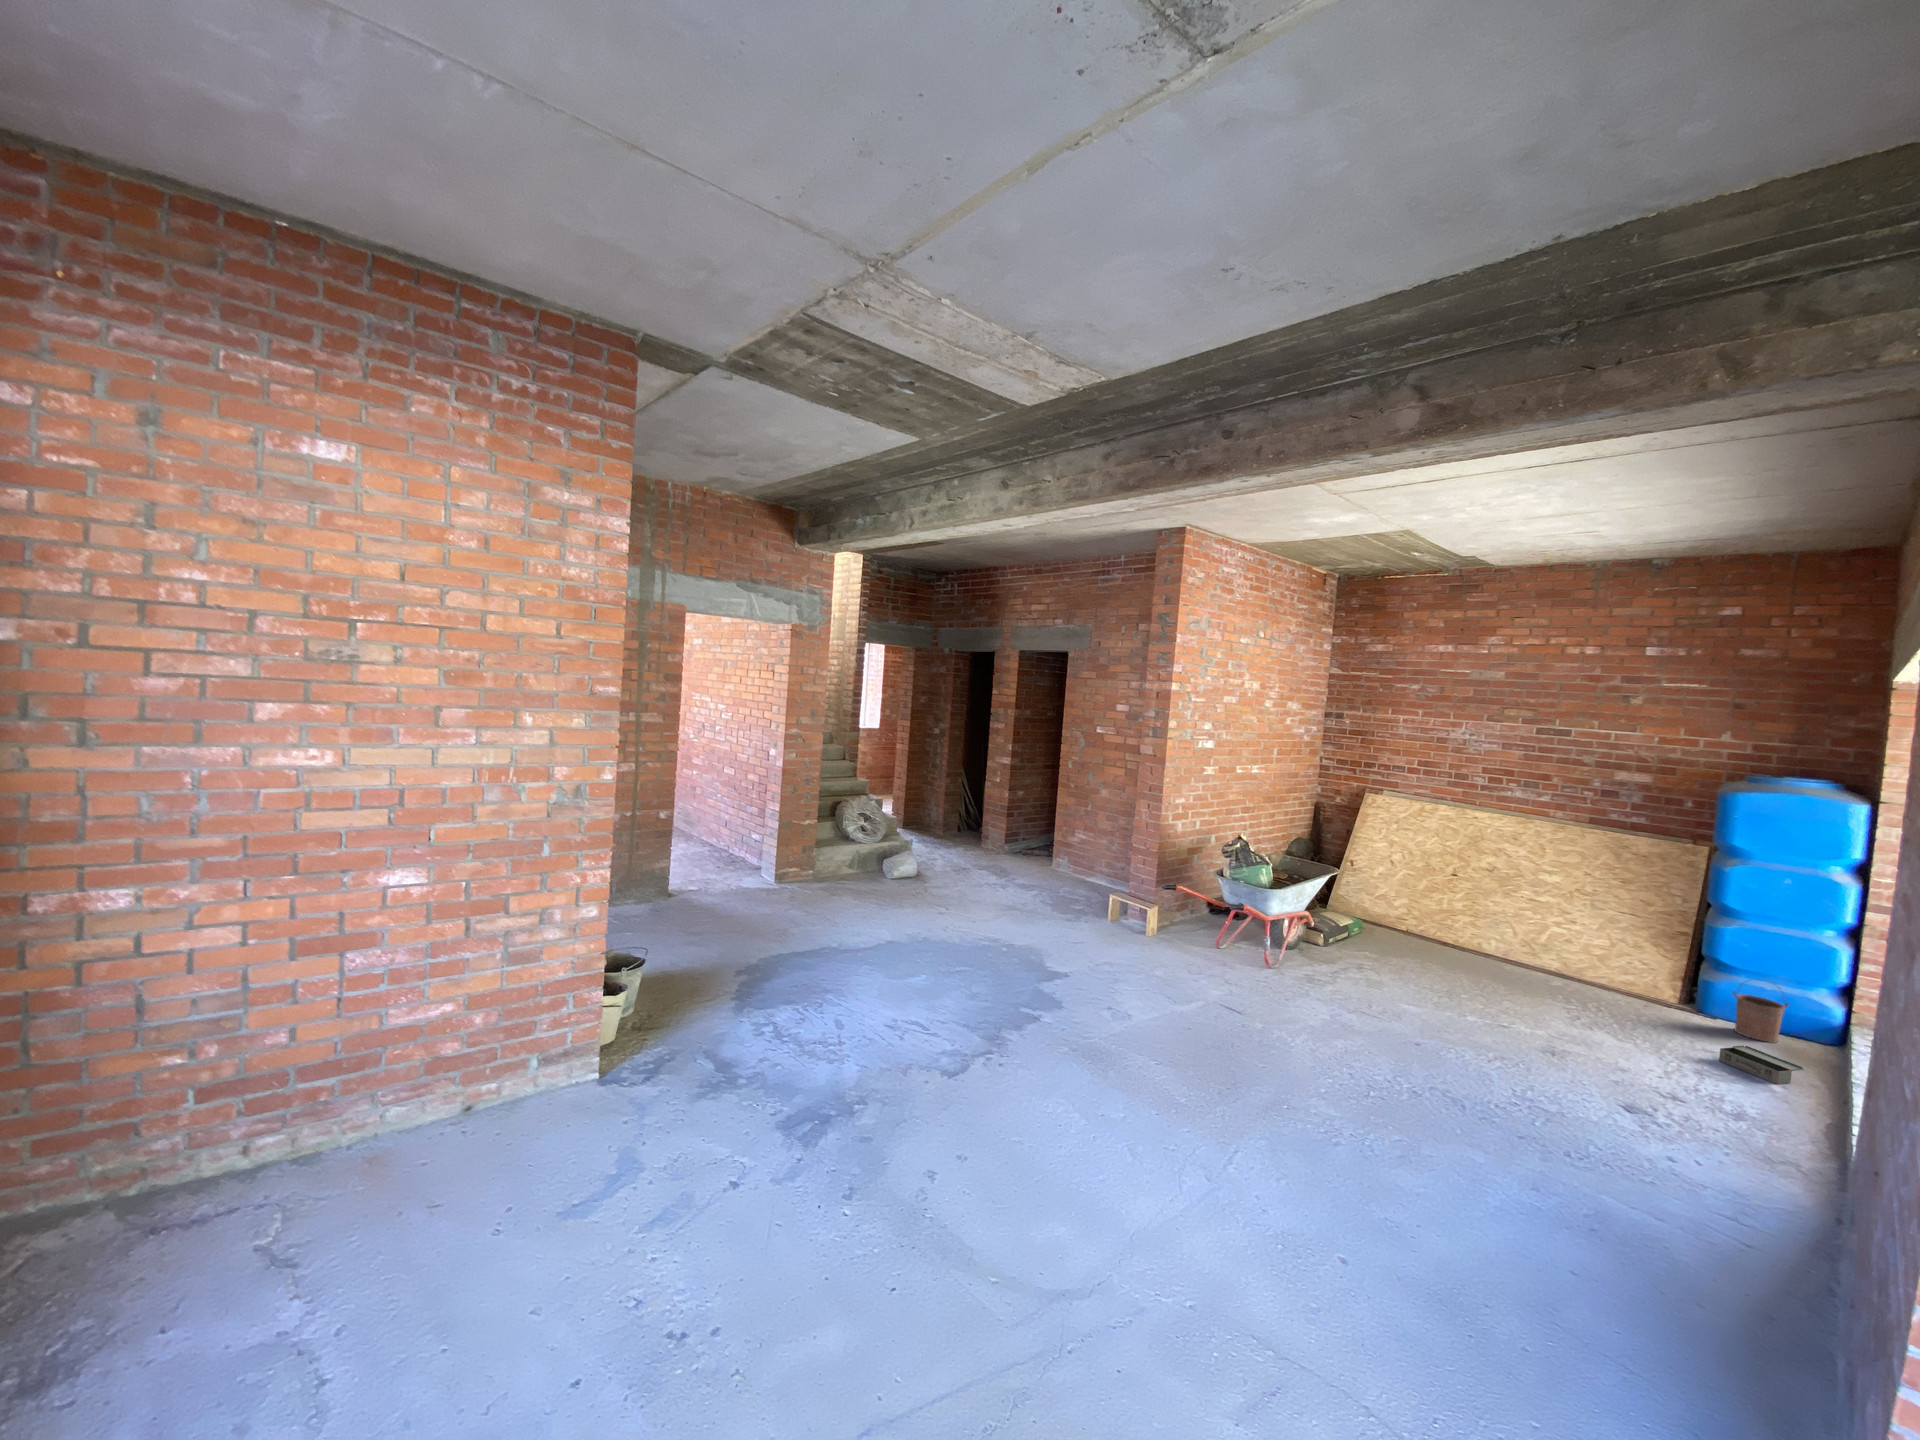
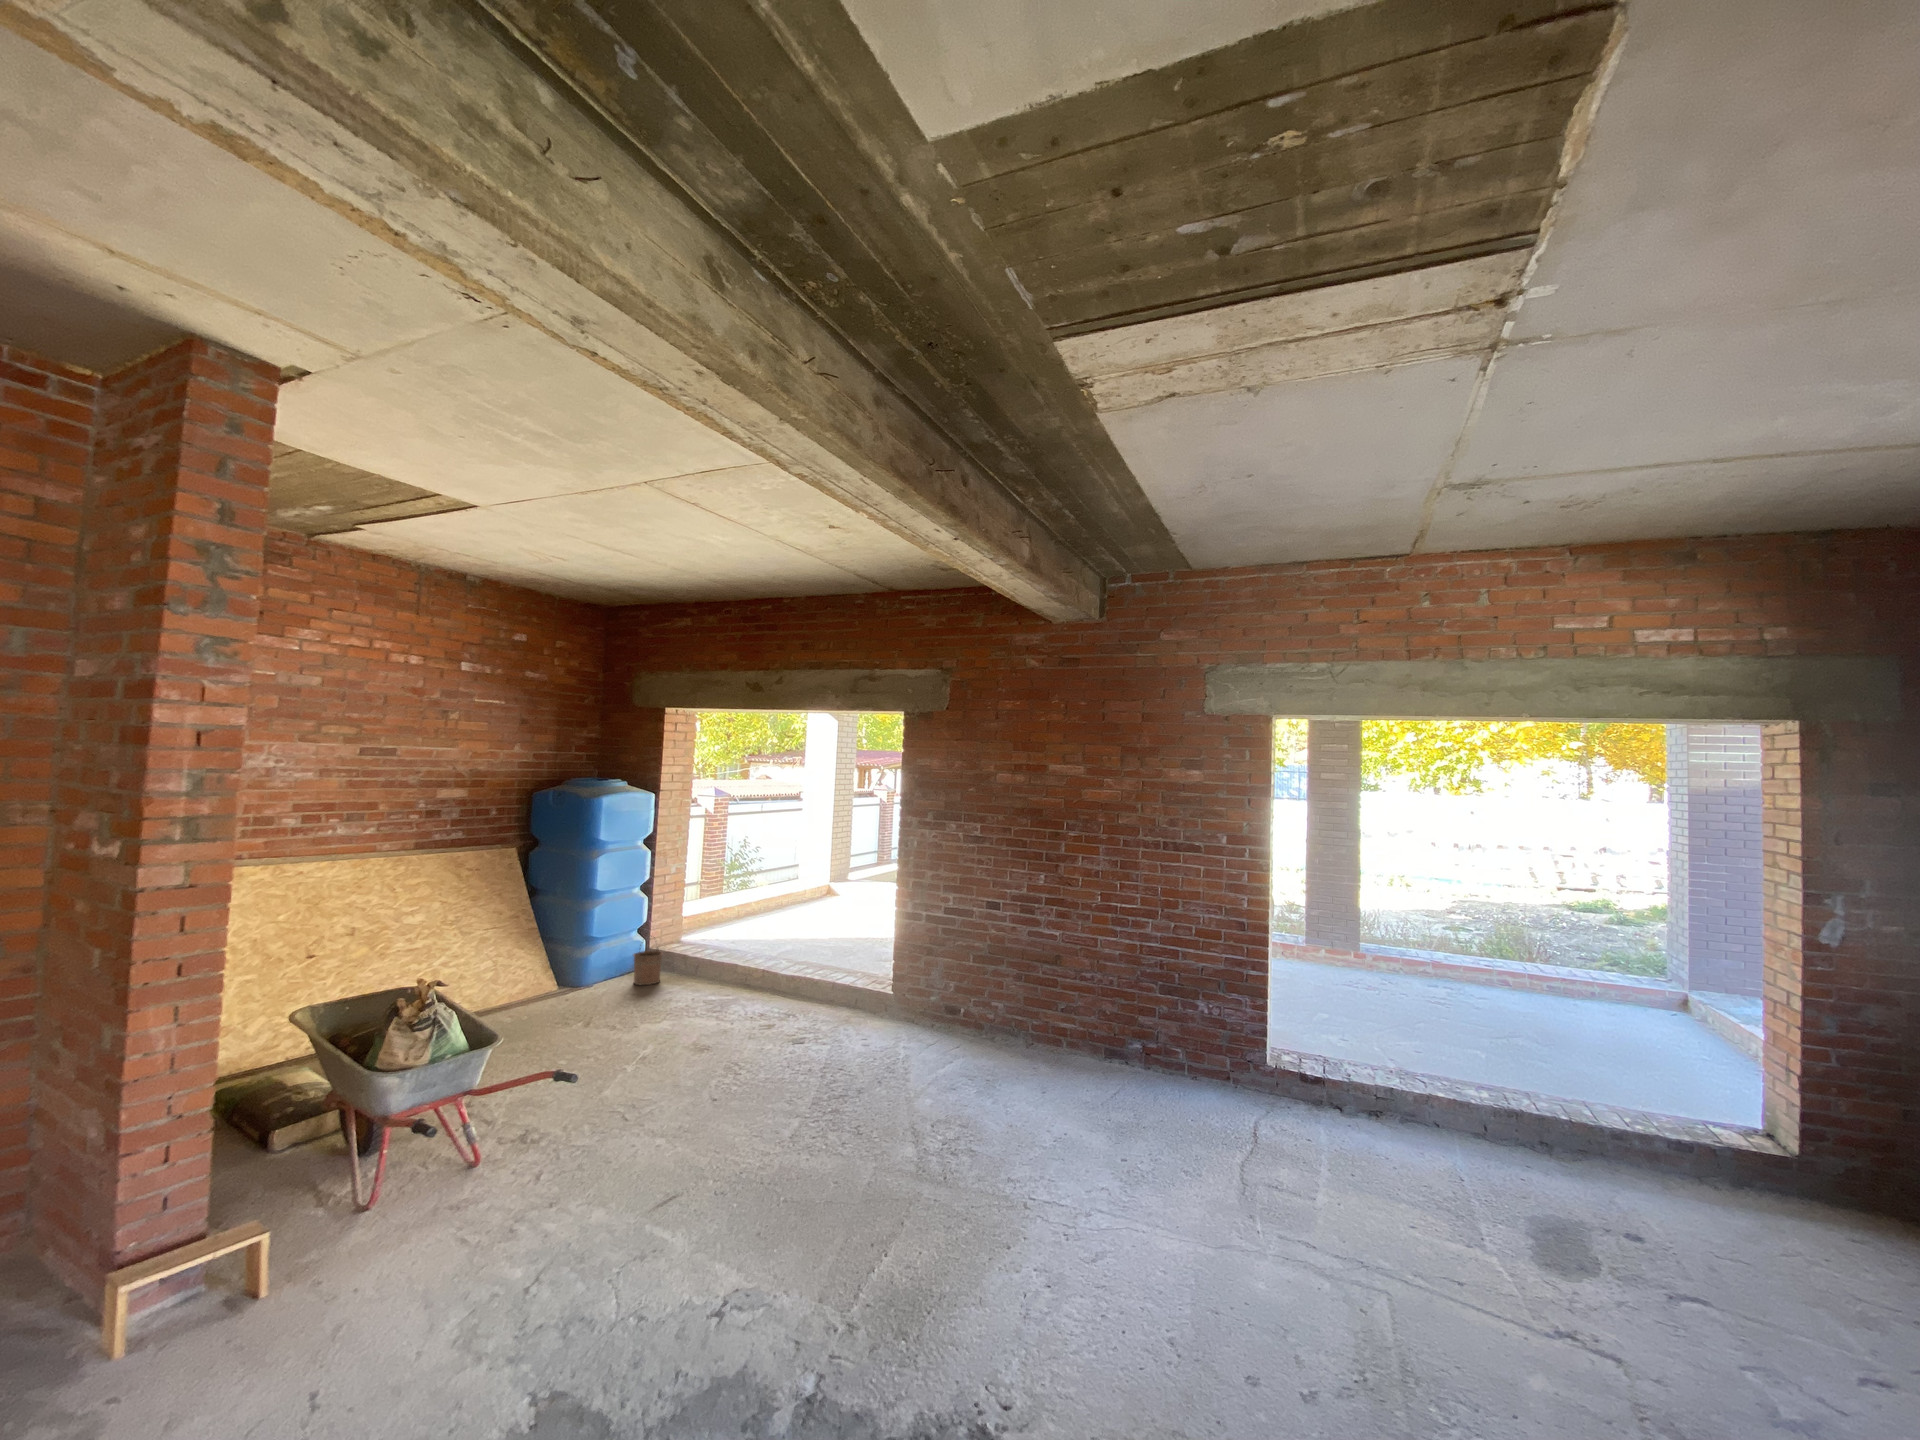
toolbox: present [1719,1045,1804,1084] -> none [701,976,745,997]

